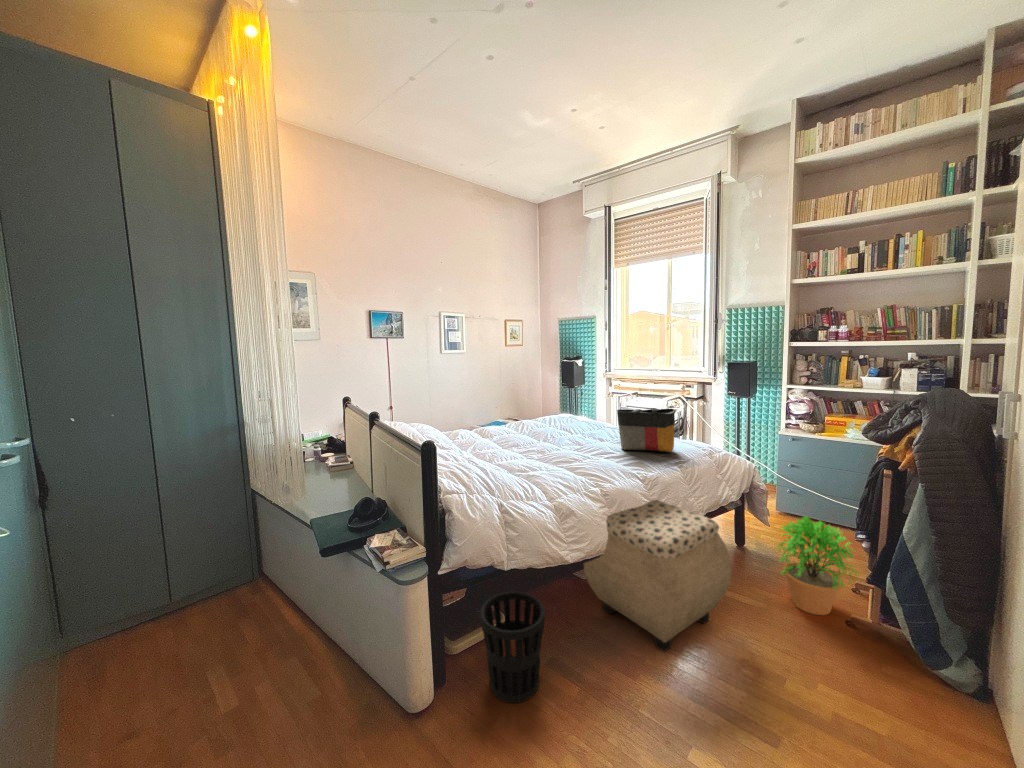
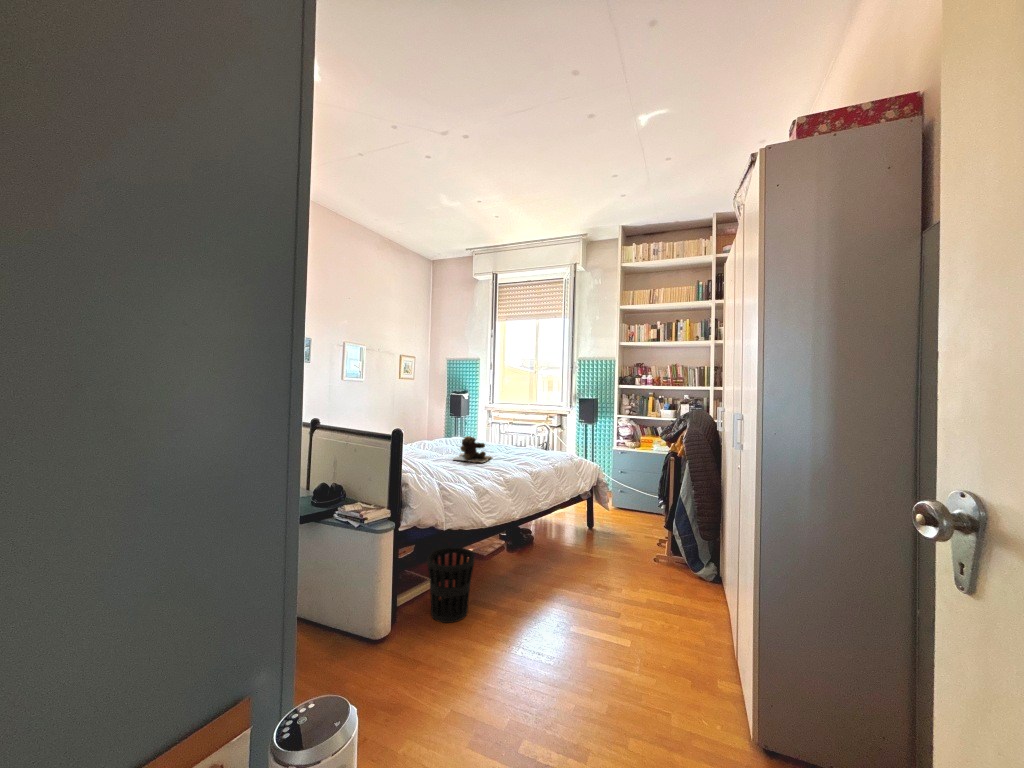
tote bag: present [617,408,677,452] -> none [509,424,551,456]
teddy bear: none [540,425,595,462] -> present [453,436,492,462]
ottoman: present [584,500,731,652] -> none [490,486,588,585]
potted plant: present [776,516,857,615] -> none [611,493,659,557]

